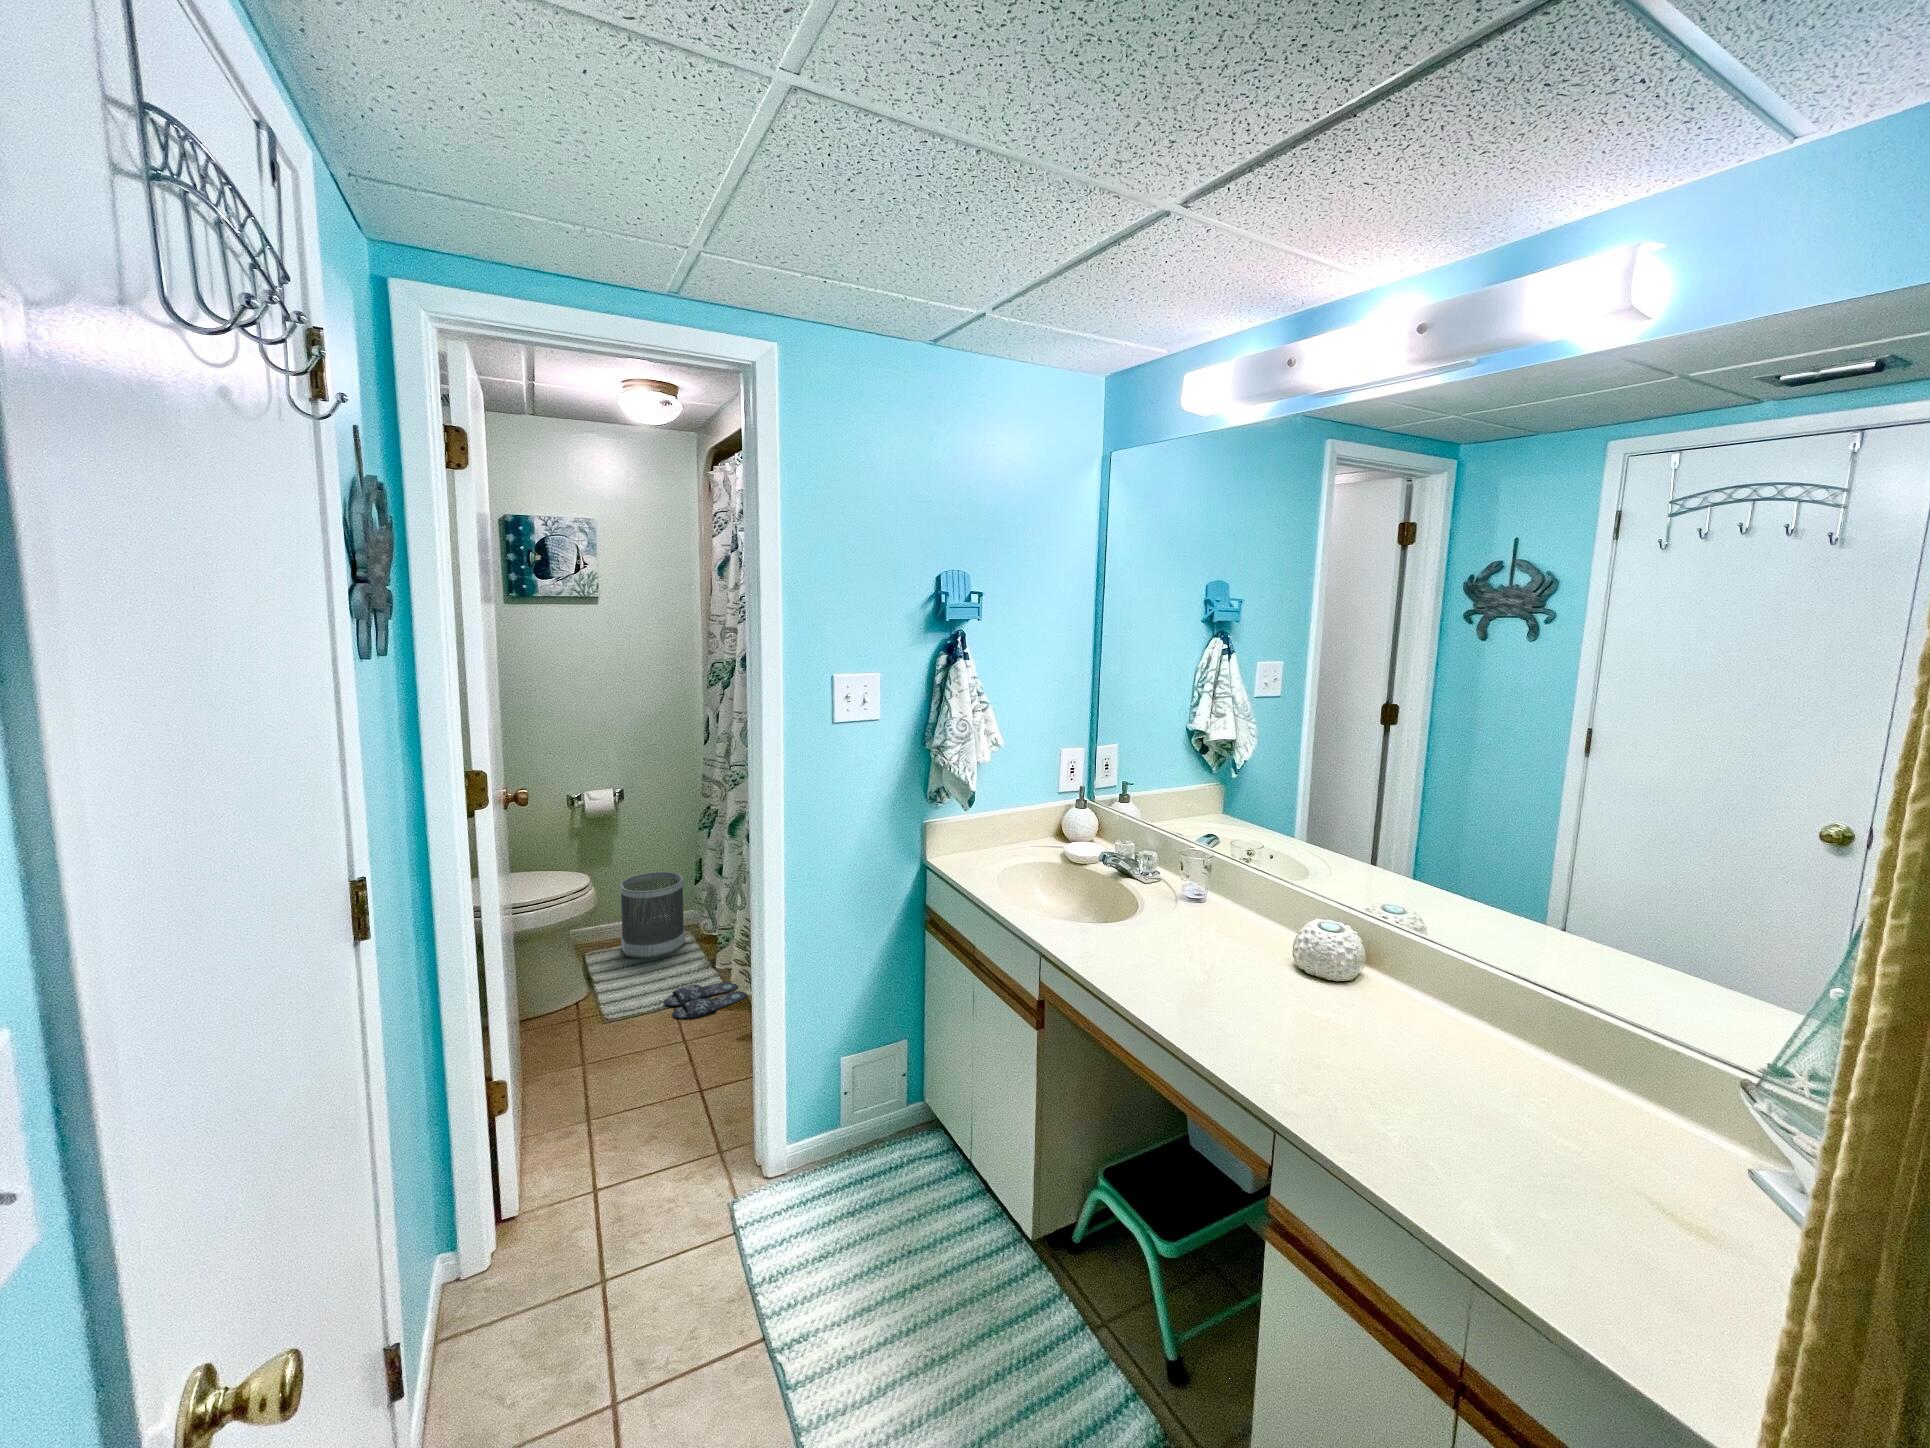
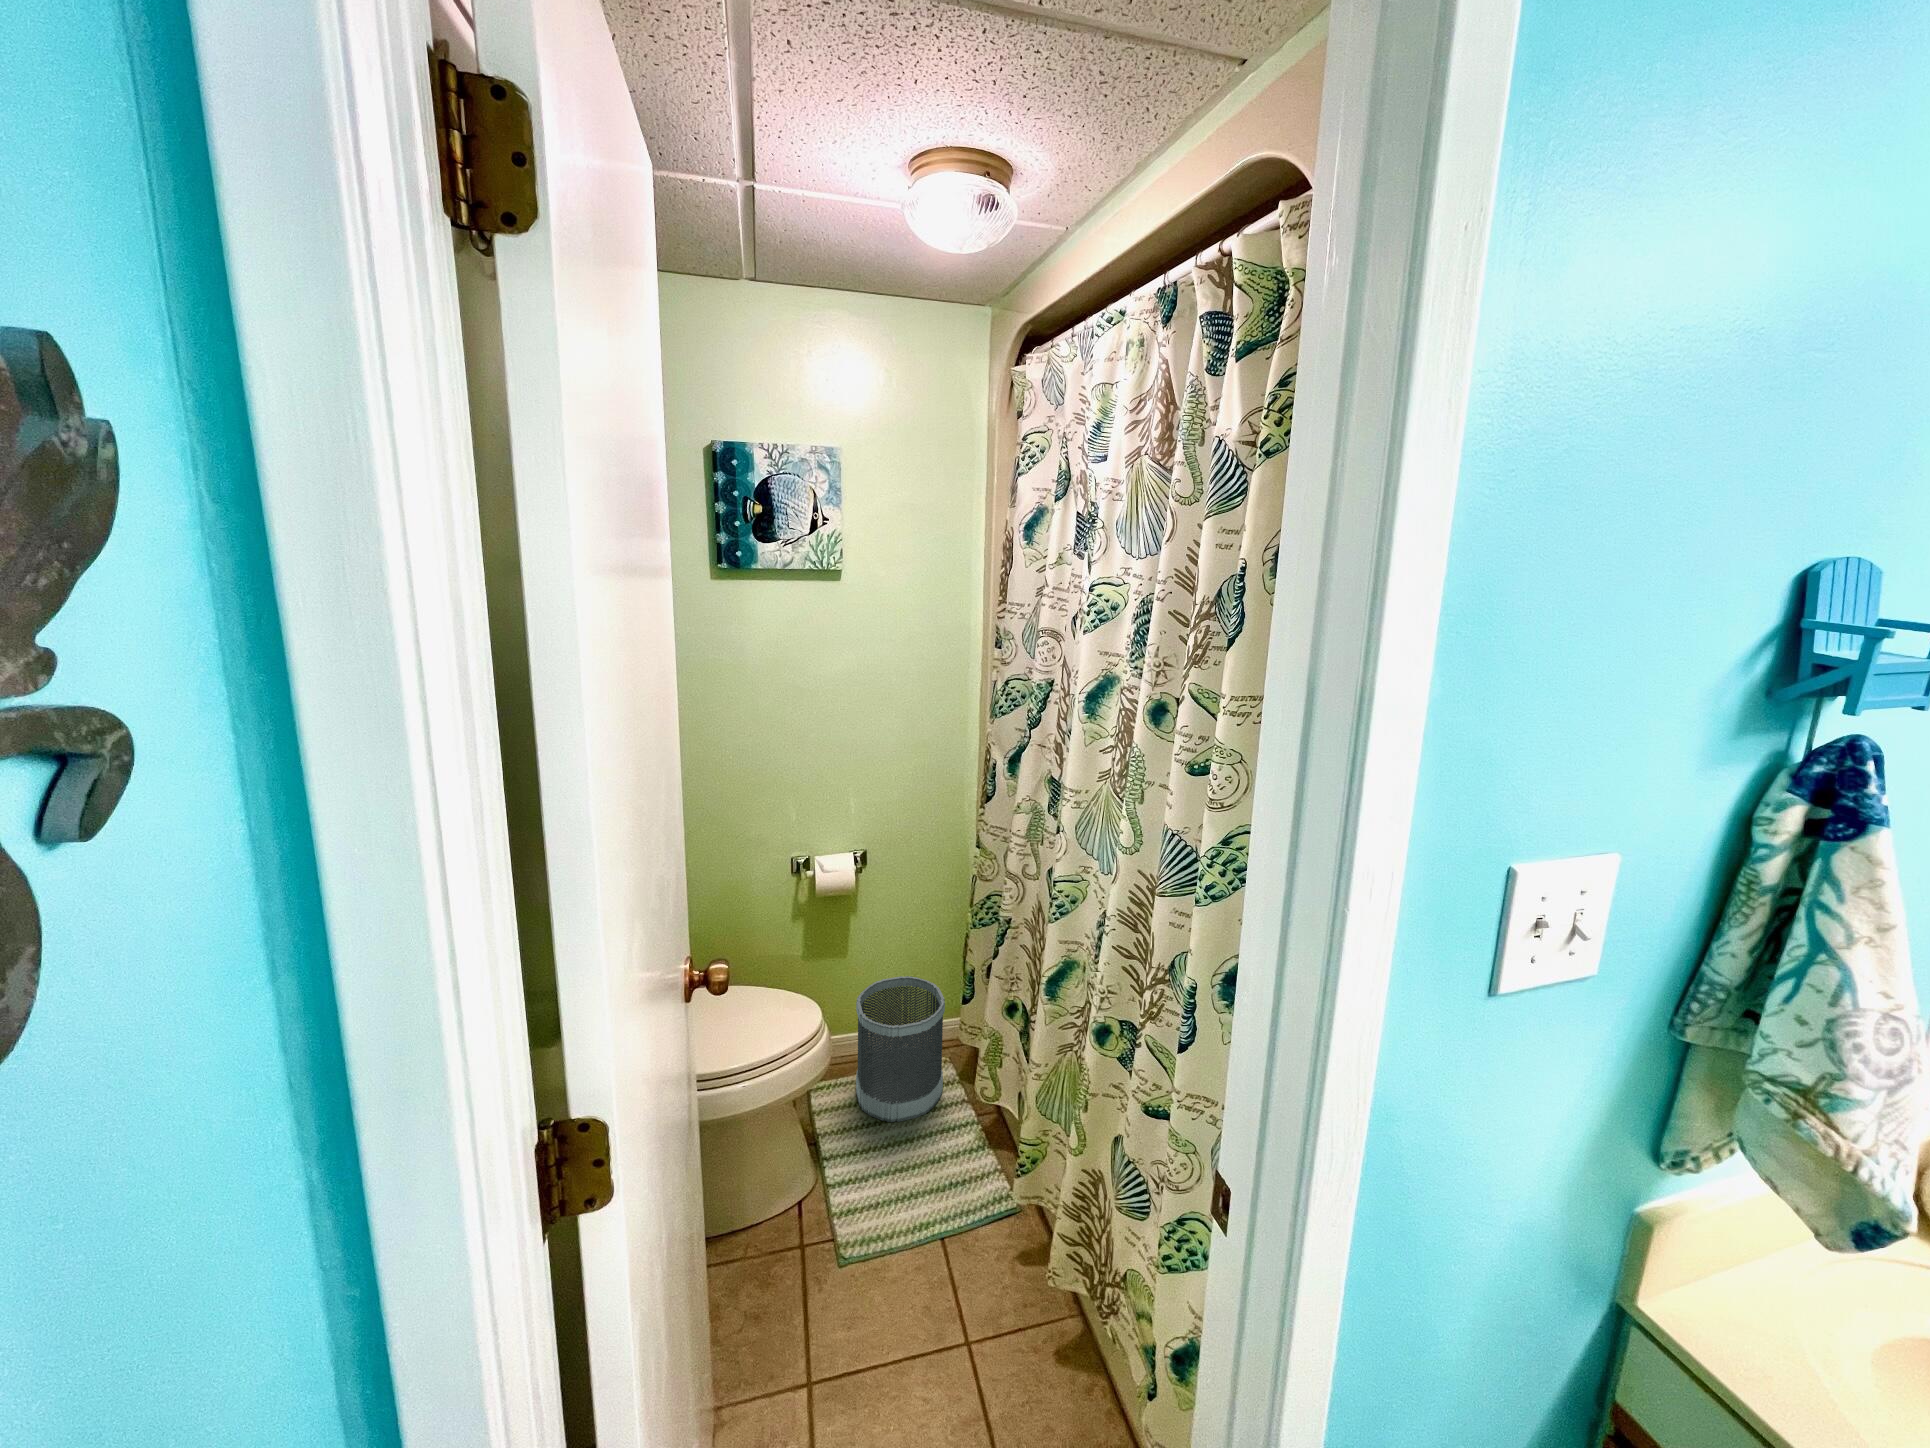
slippers: present [664,982,747,1019] -> none [912,1227,1046,1338]

